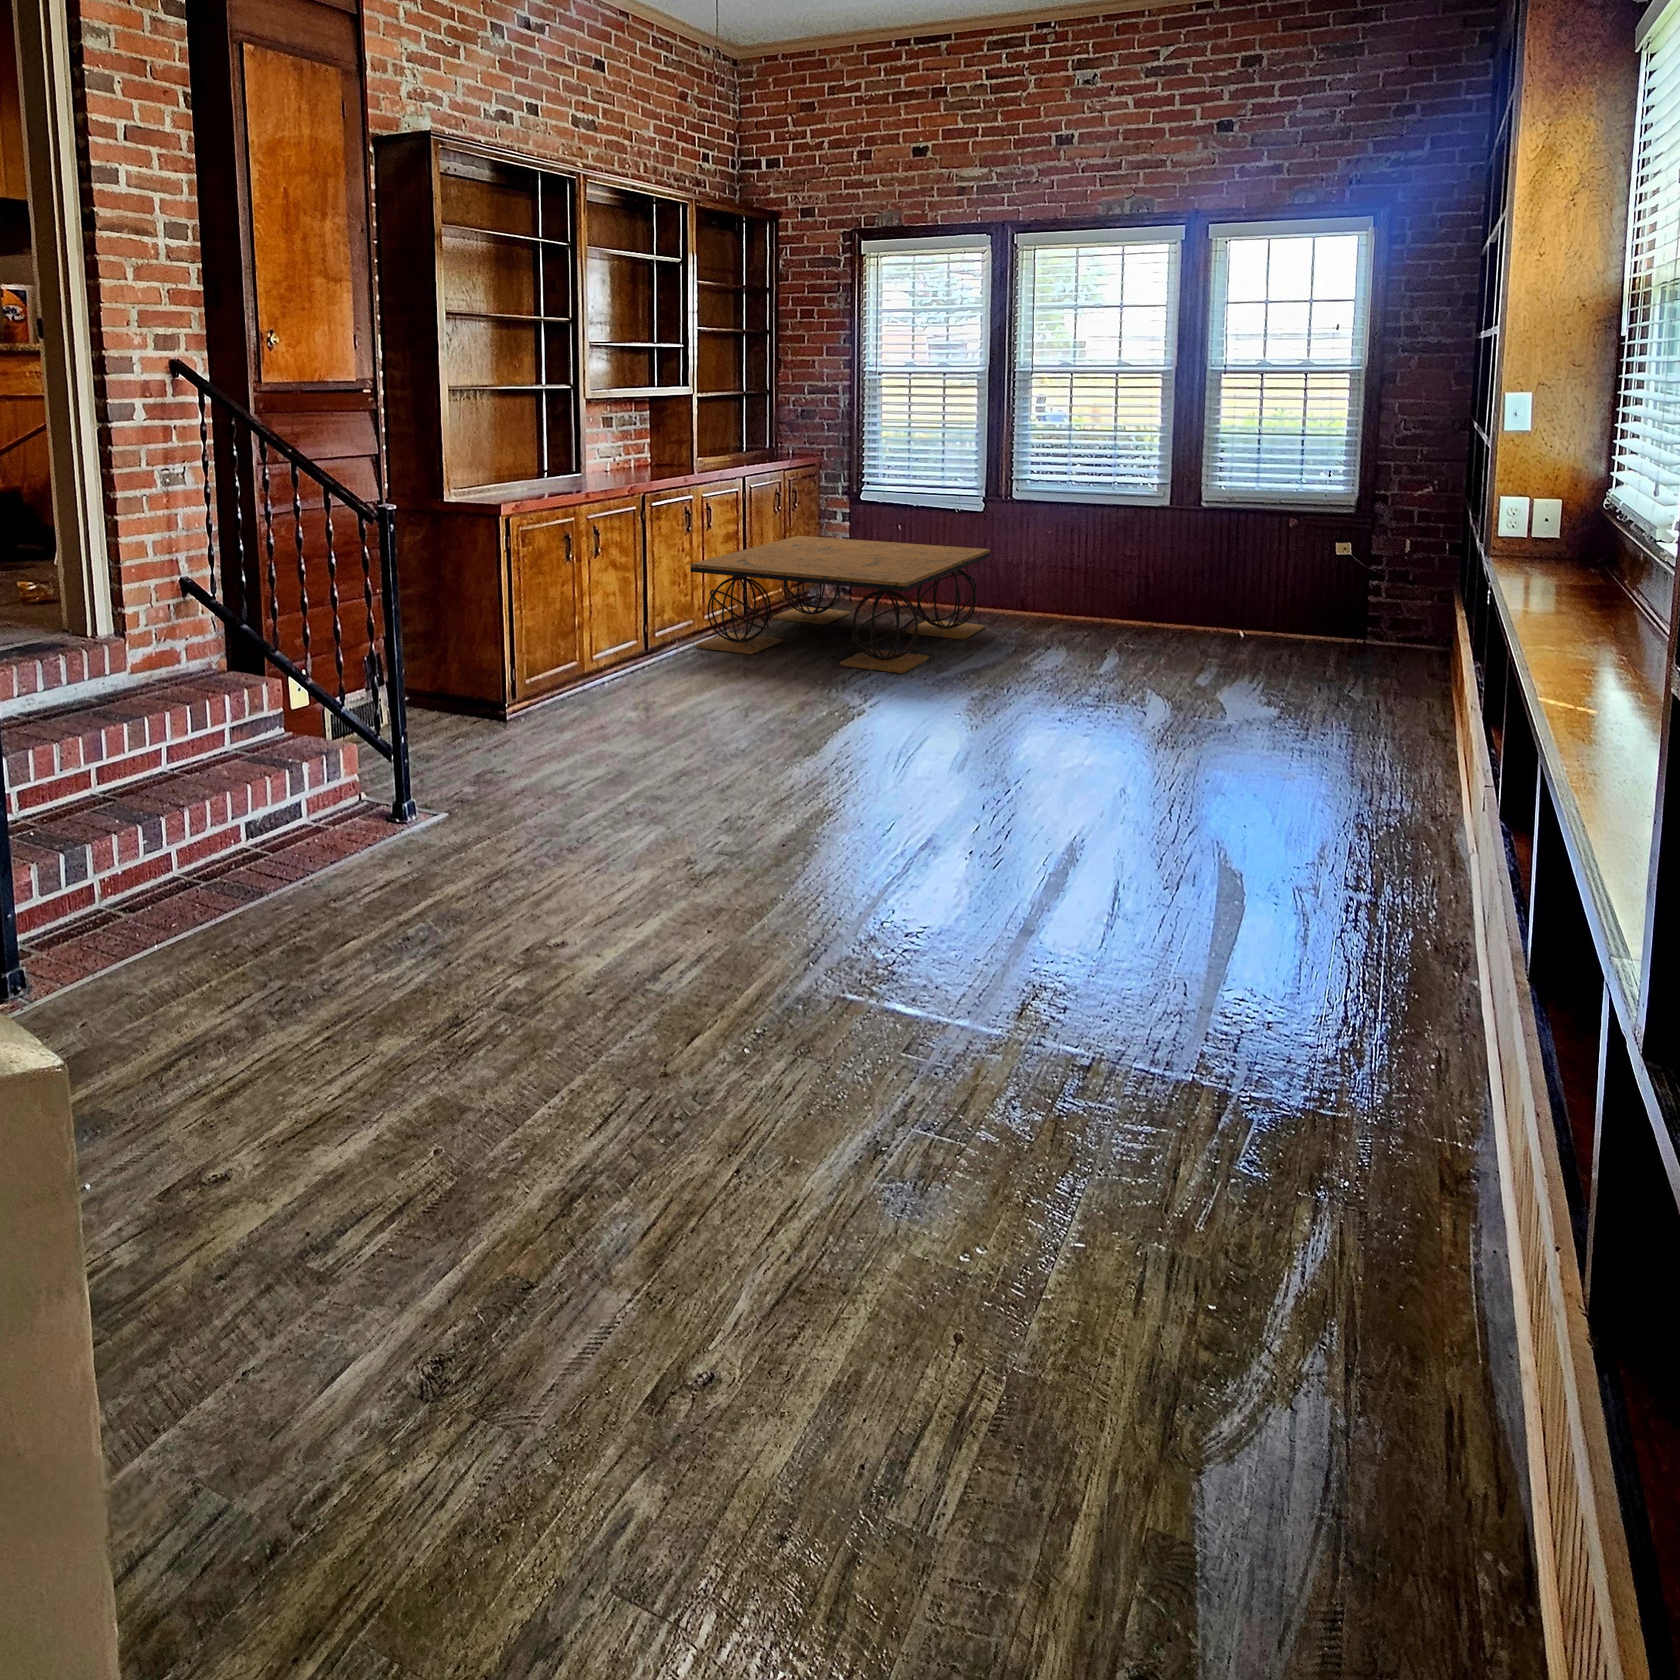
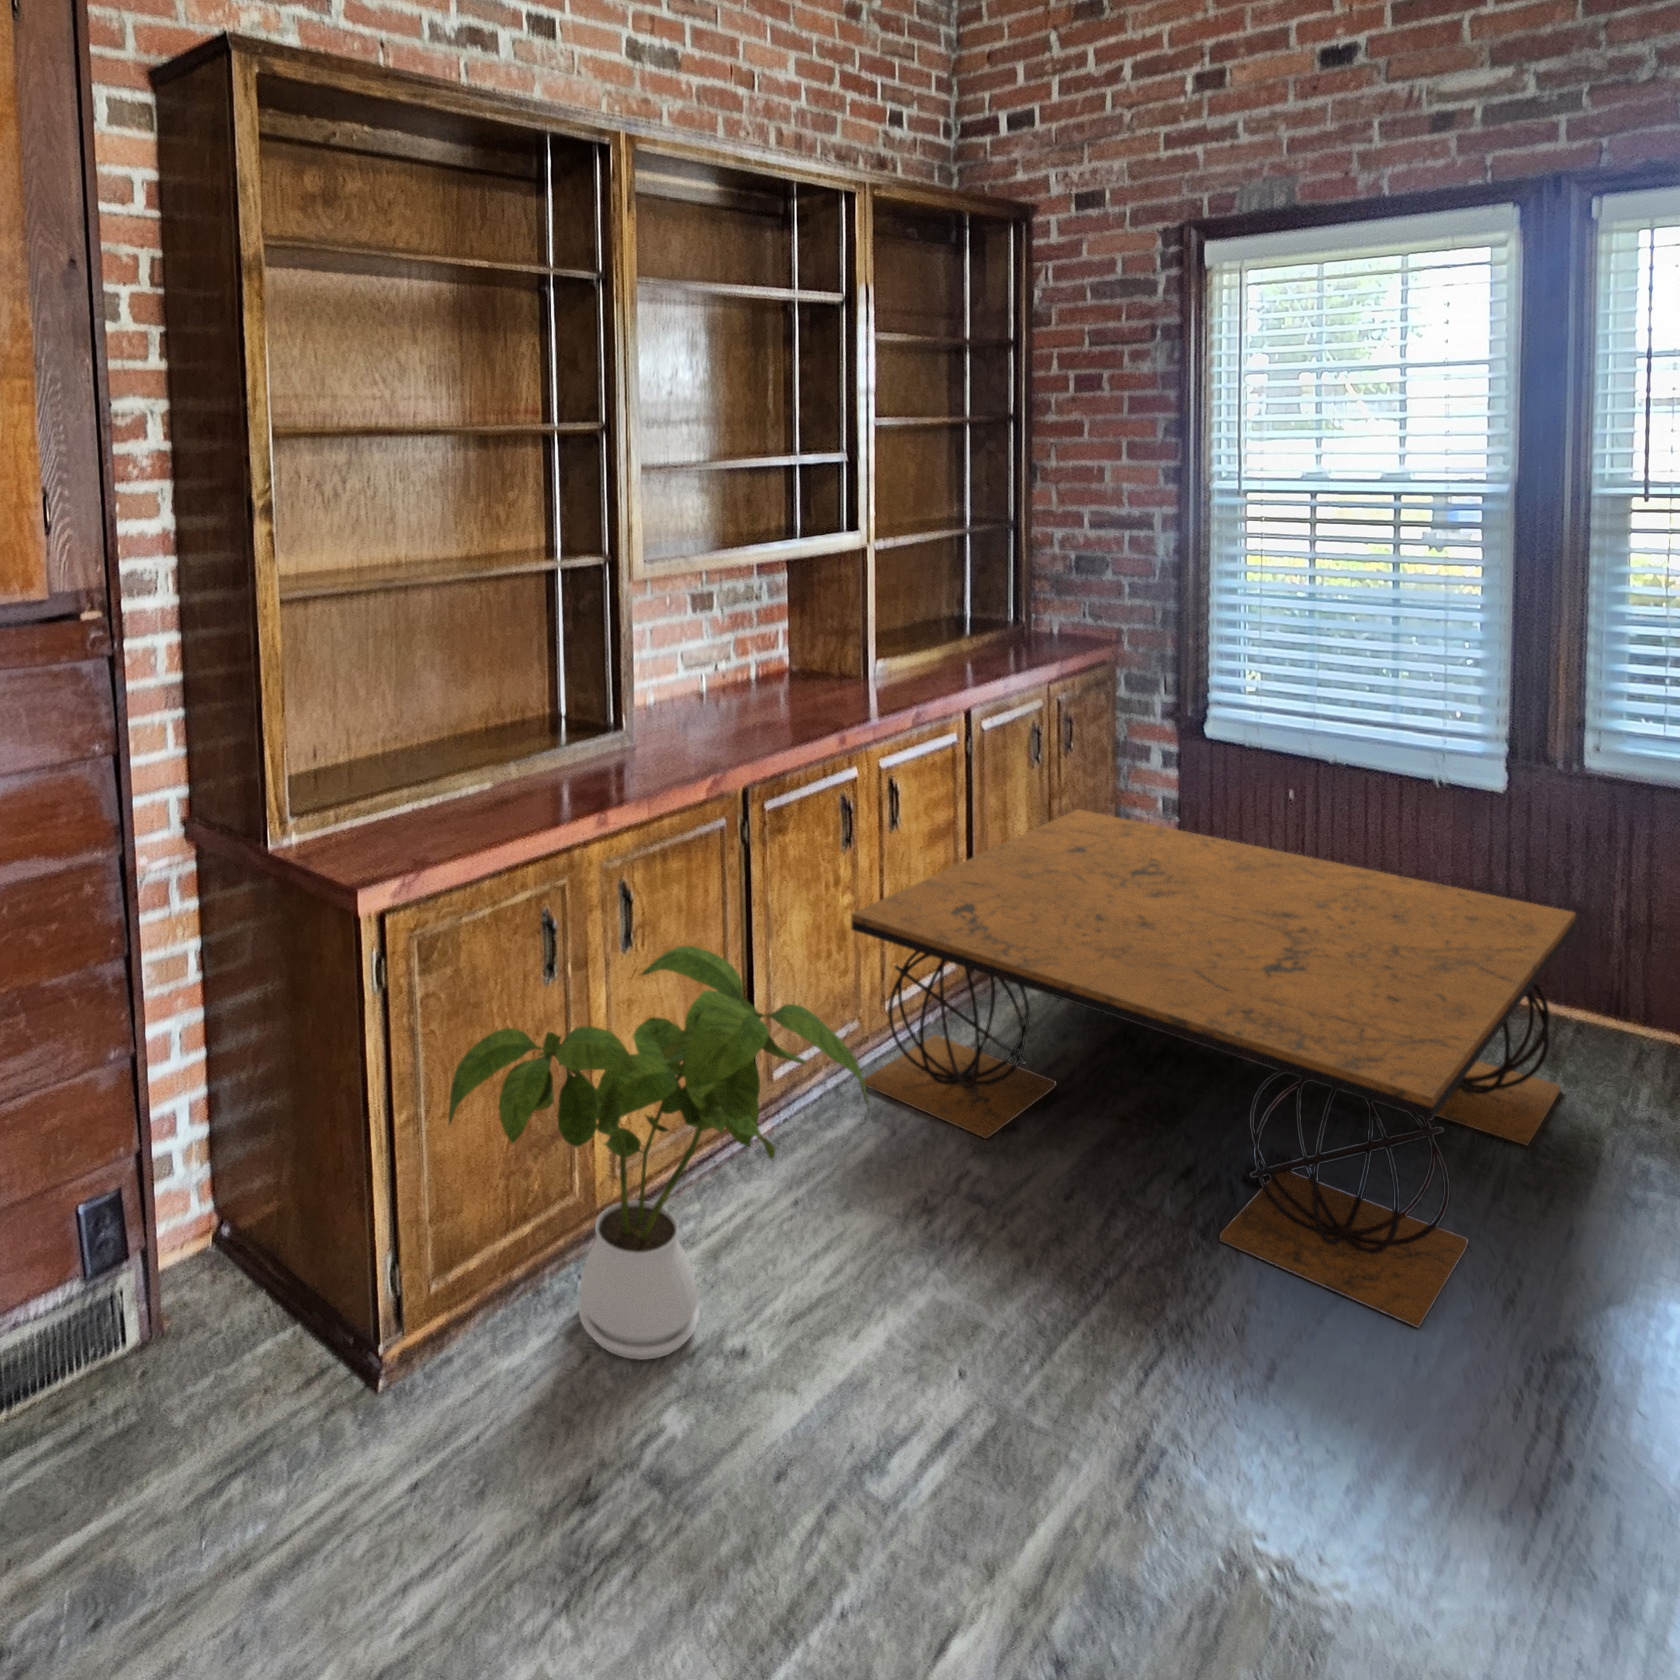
house plant: none [536,532,707,704] -> present [449,946,869,1360]

